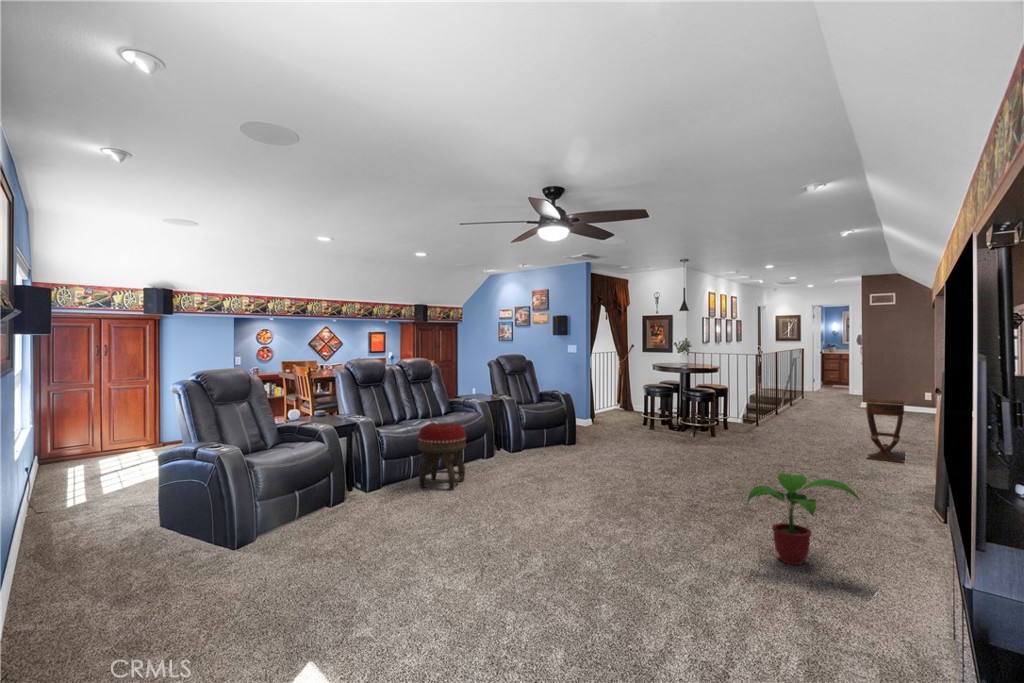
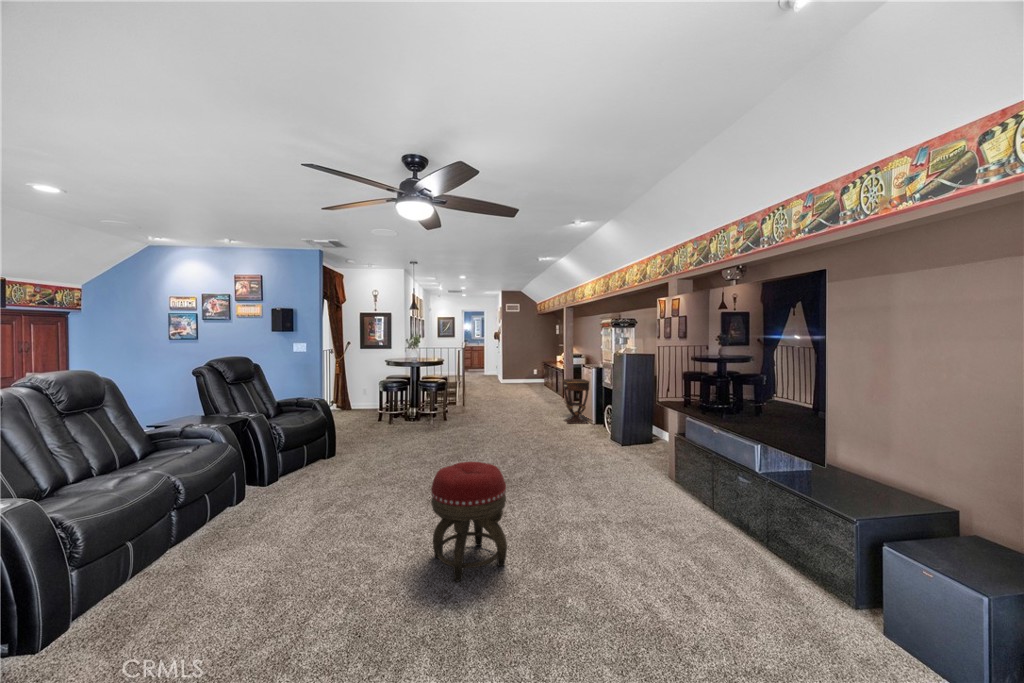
footstool: present [418,423,466,490] -> present [431,462,507,582]
potted plant: present [748,473,860,565] -> none [653,458,738,547]

